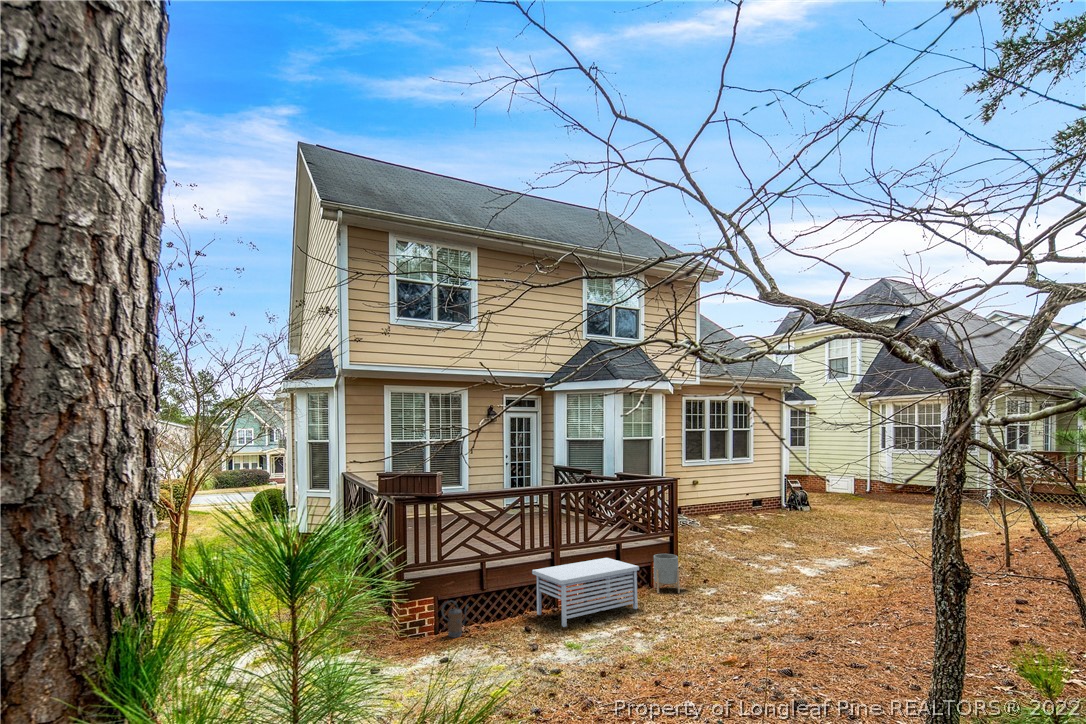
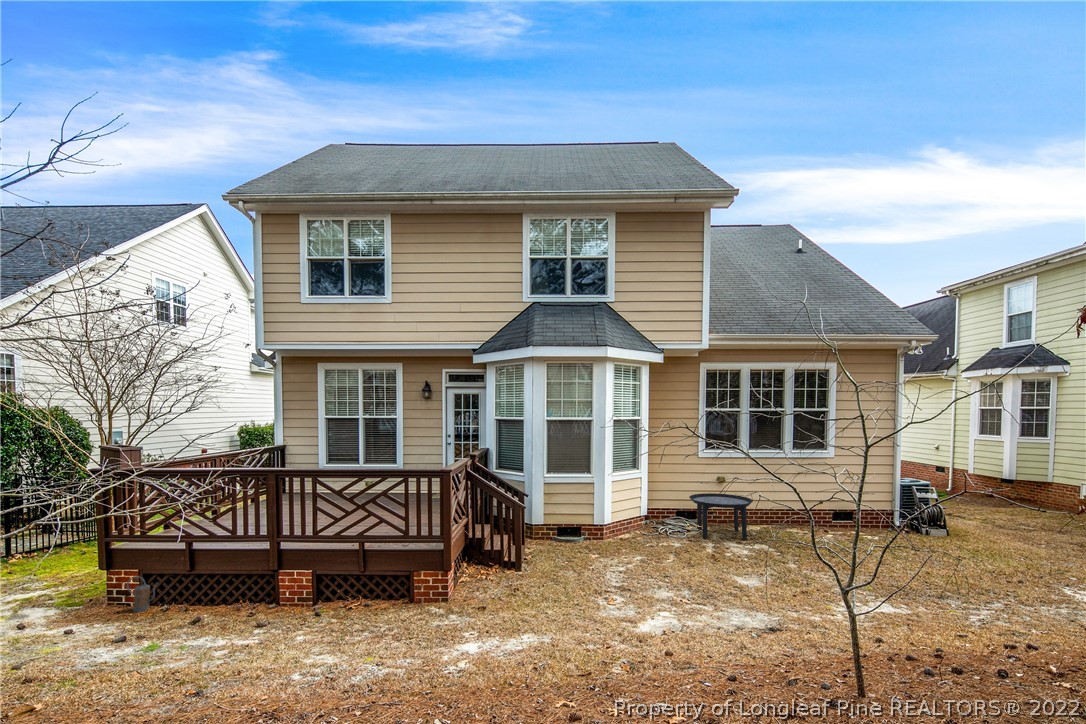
round table: none [681,496,729,529] -> present [689,493,753,540]
planter: present [654,554,680,593] -> none [390,565,429,618]
storage bench: present [532,558,639,627] -> none [206,559,341,627]

